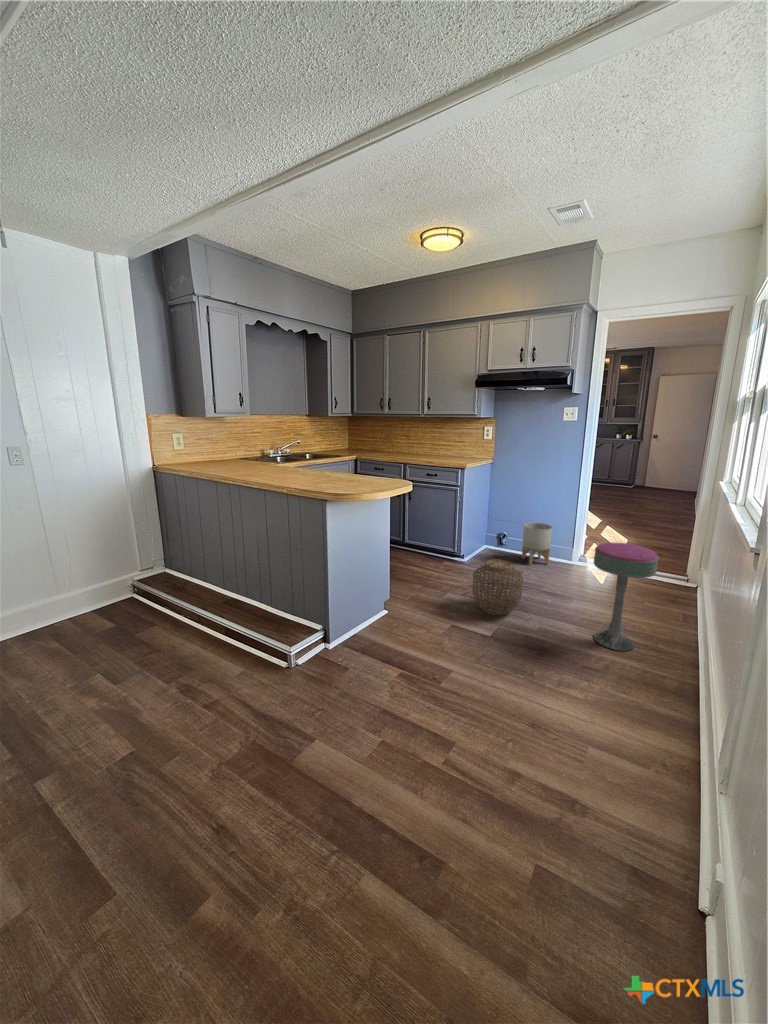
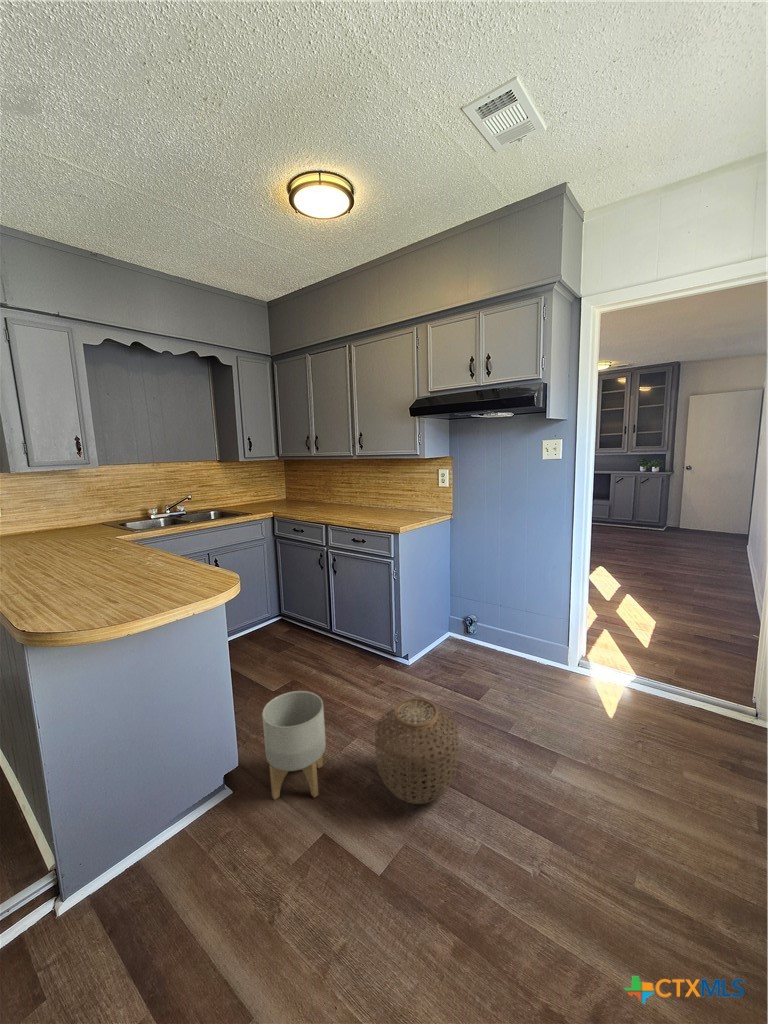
planter: present [522,522,552,565] -> present [262,691,326,799]
bar stool: present [594,542,659,651] -> none [569,695,696,933]

